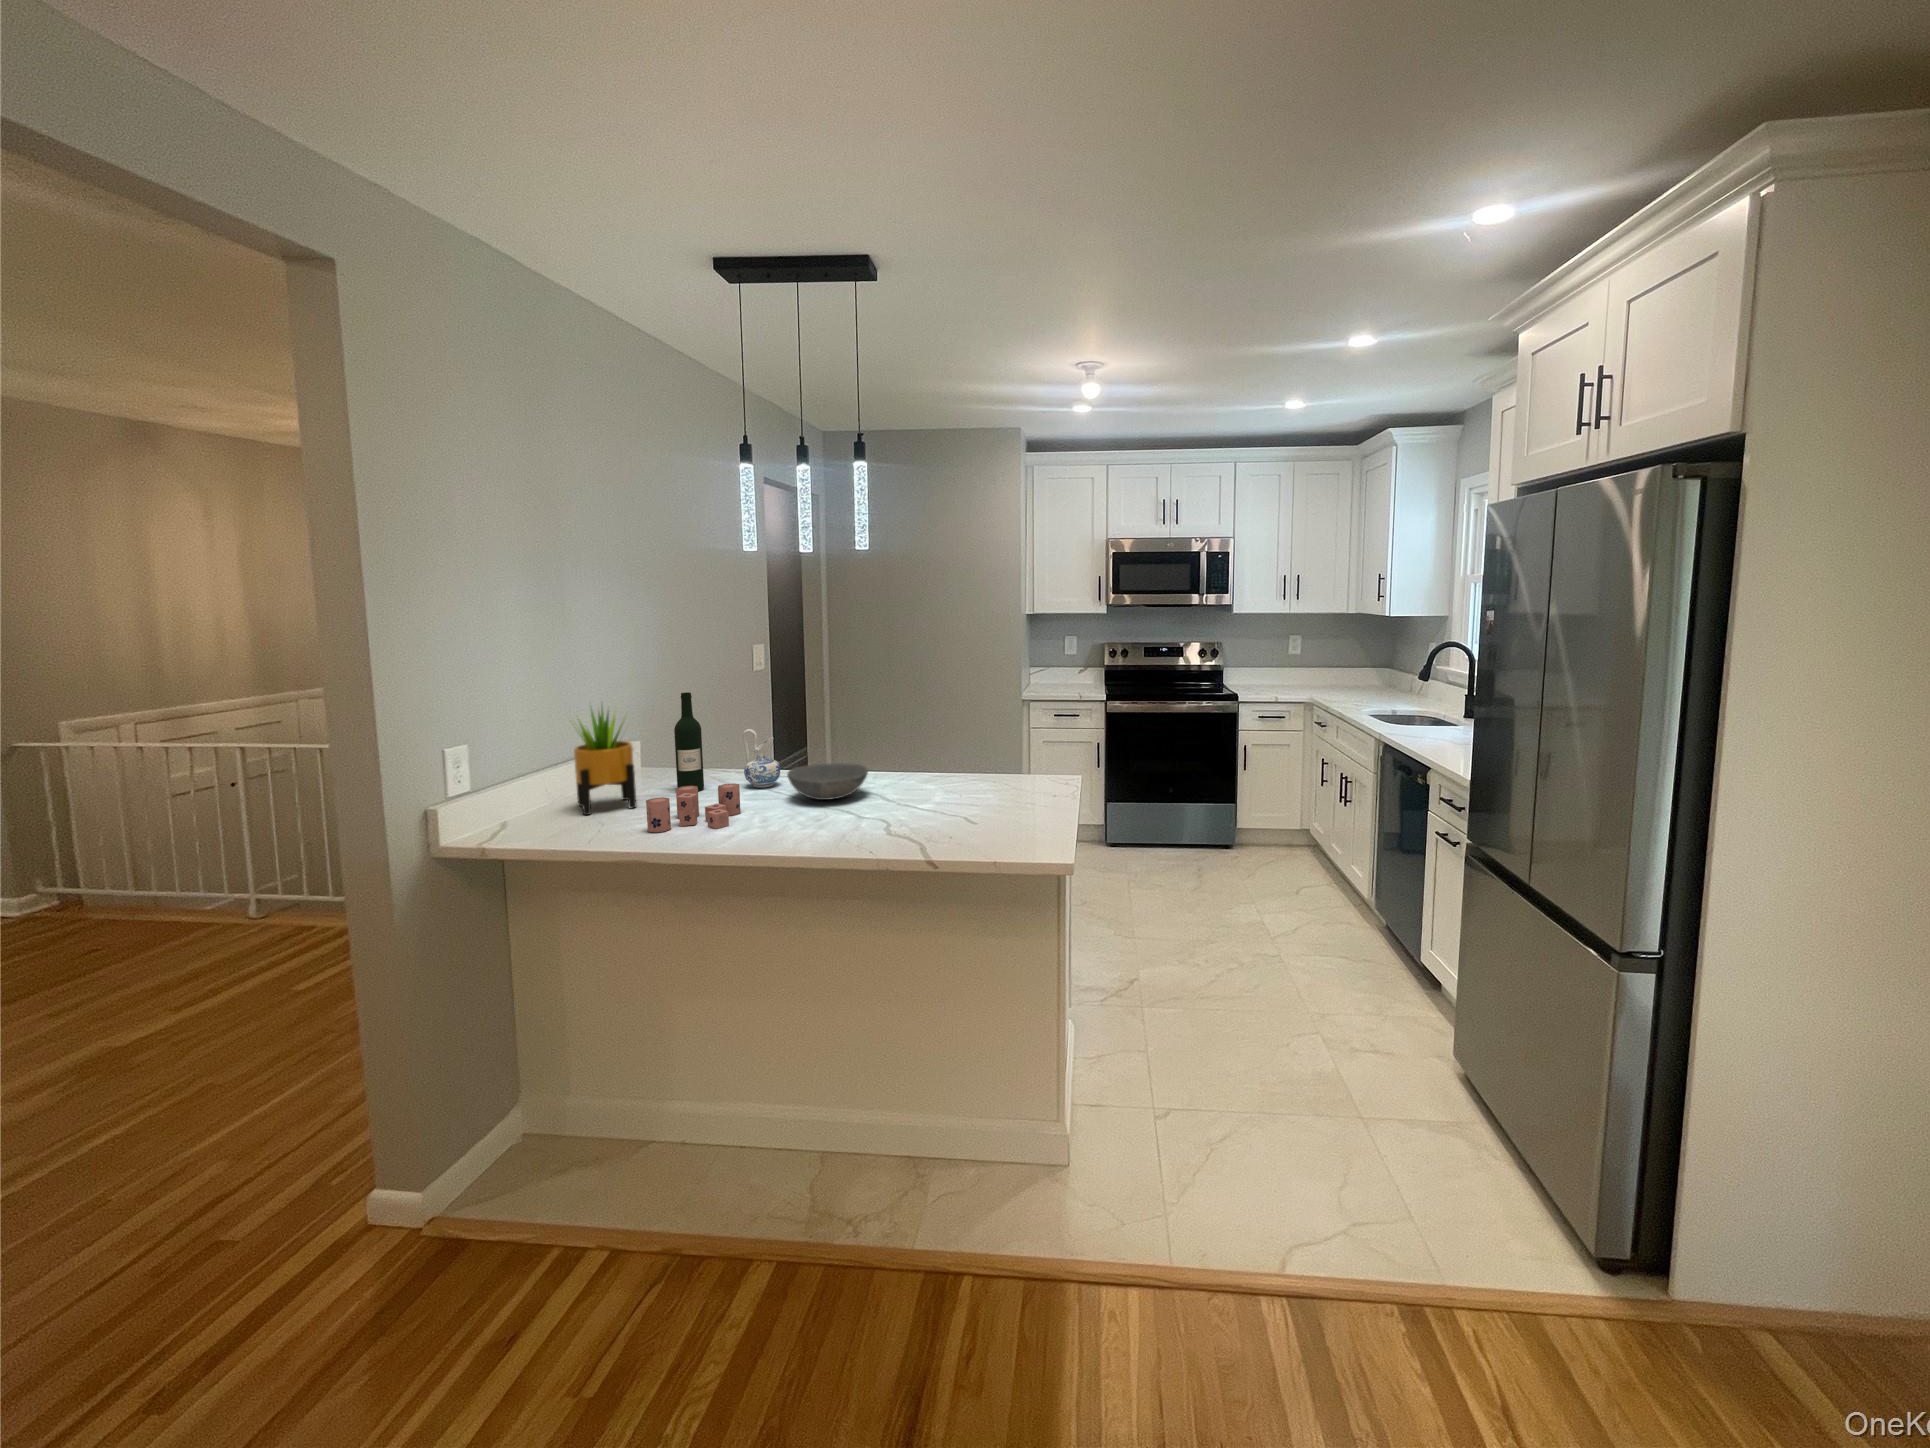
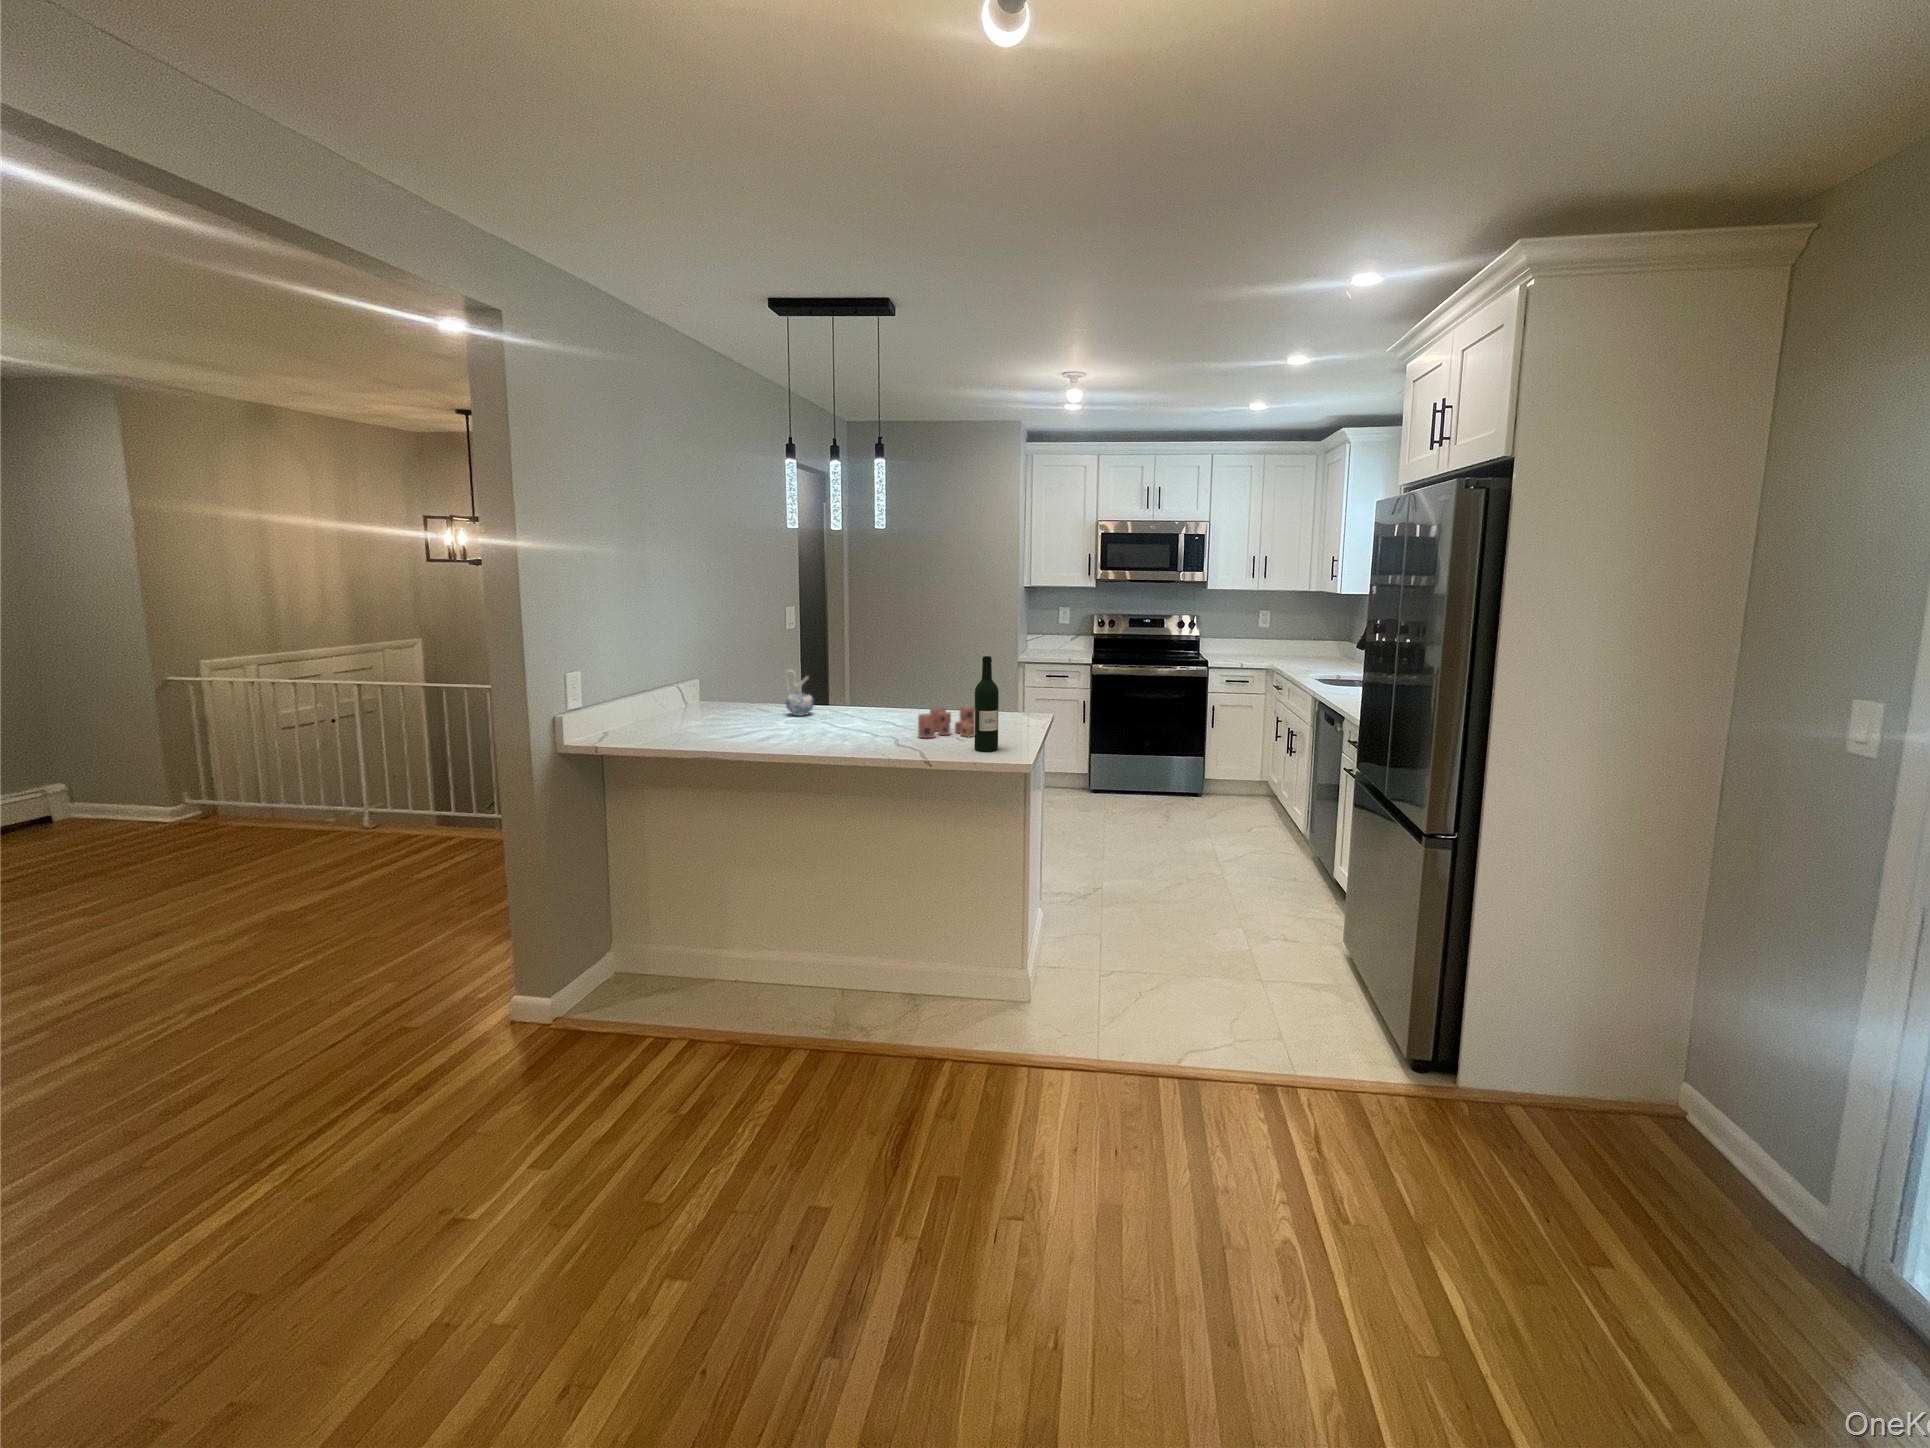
wine bottle: present [674,692,704,791] -> present [974,656,999,751]
potted plant: present [574,708,636,815] -> none [651,642,704,730]
bowl: present [787,763,868,800] -> none [820,698,883,724]
candle: present [646,783,740,832] -> present [918,707,974,738]

